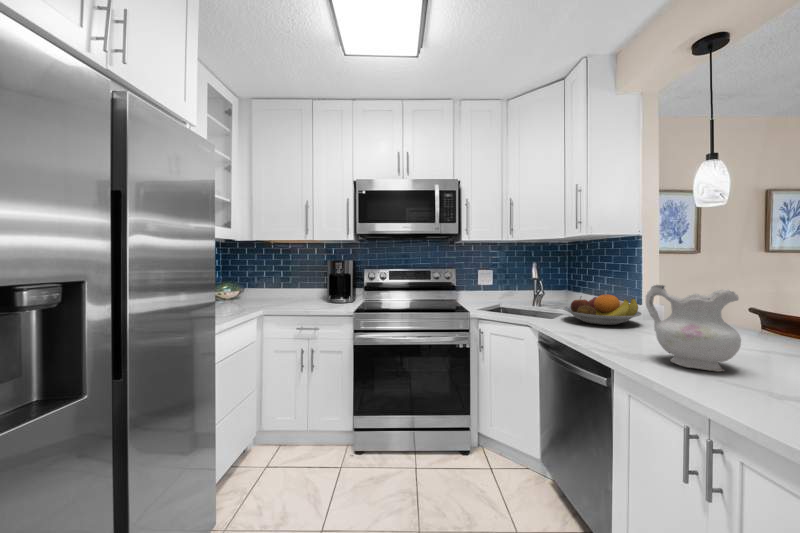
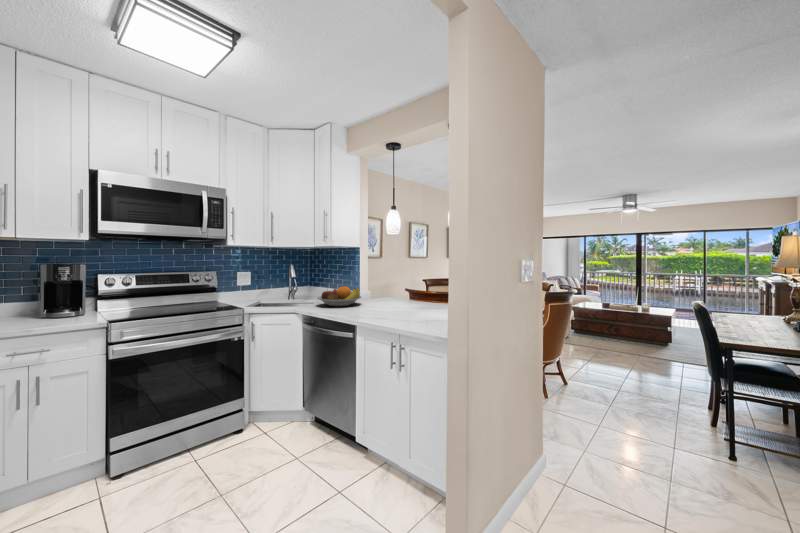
ceramic pitcher: present [646,285,741,372] -> none [370,277,404,317]

